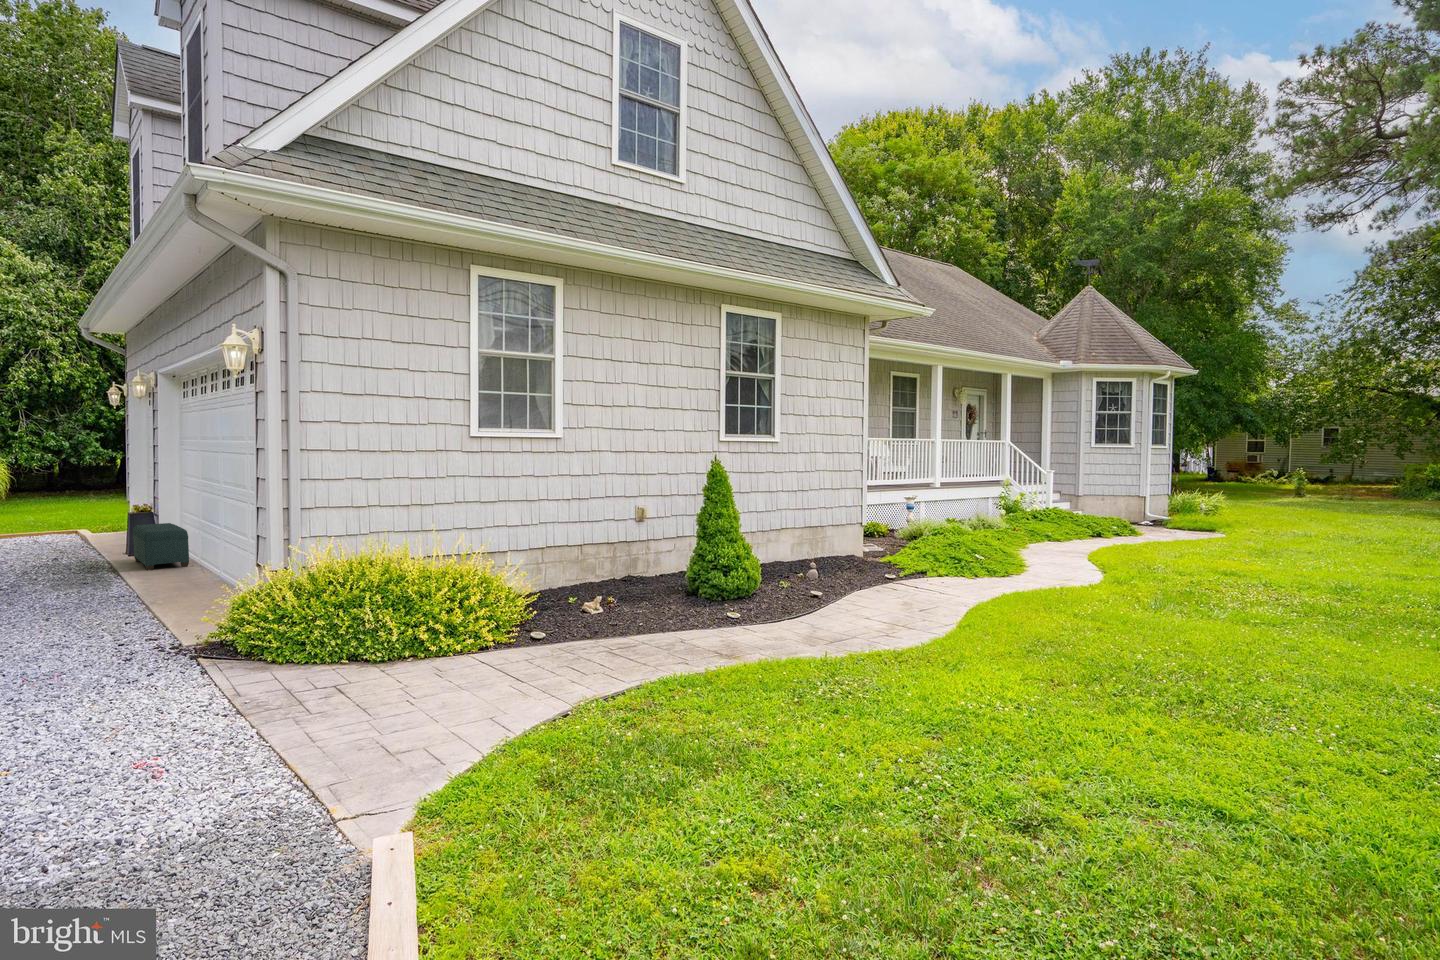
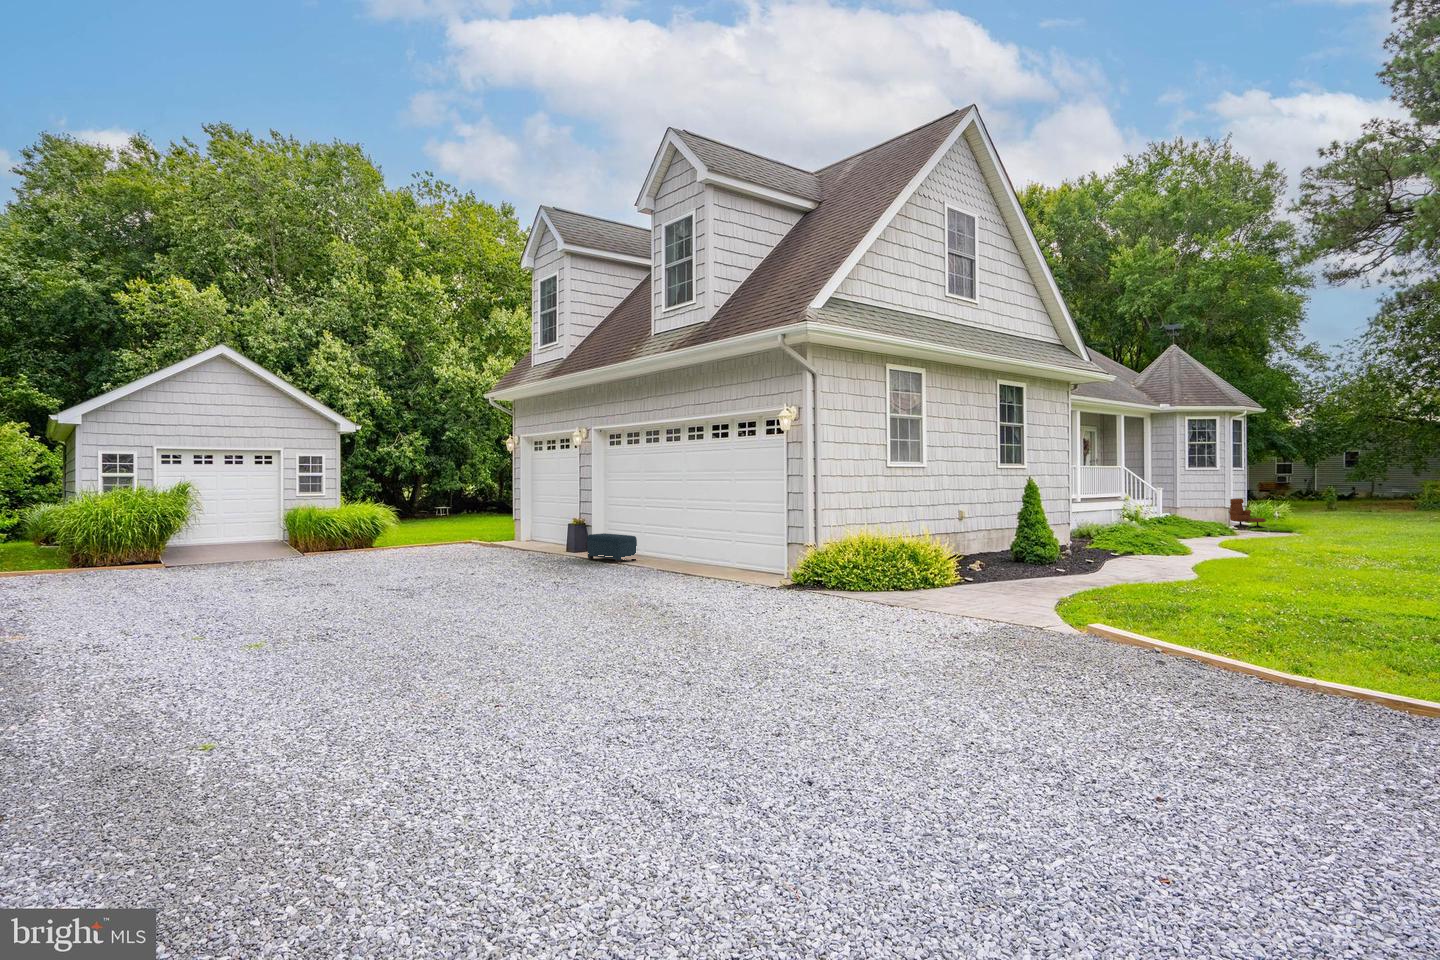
lounge chair: none [1140,487,1186,527] -> present [1229,499,1266,528]

